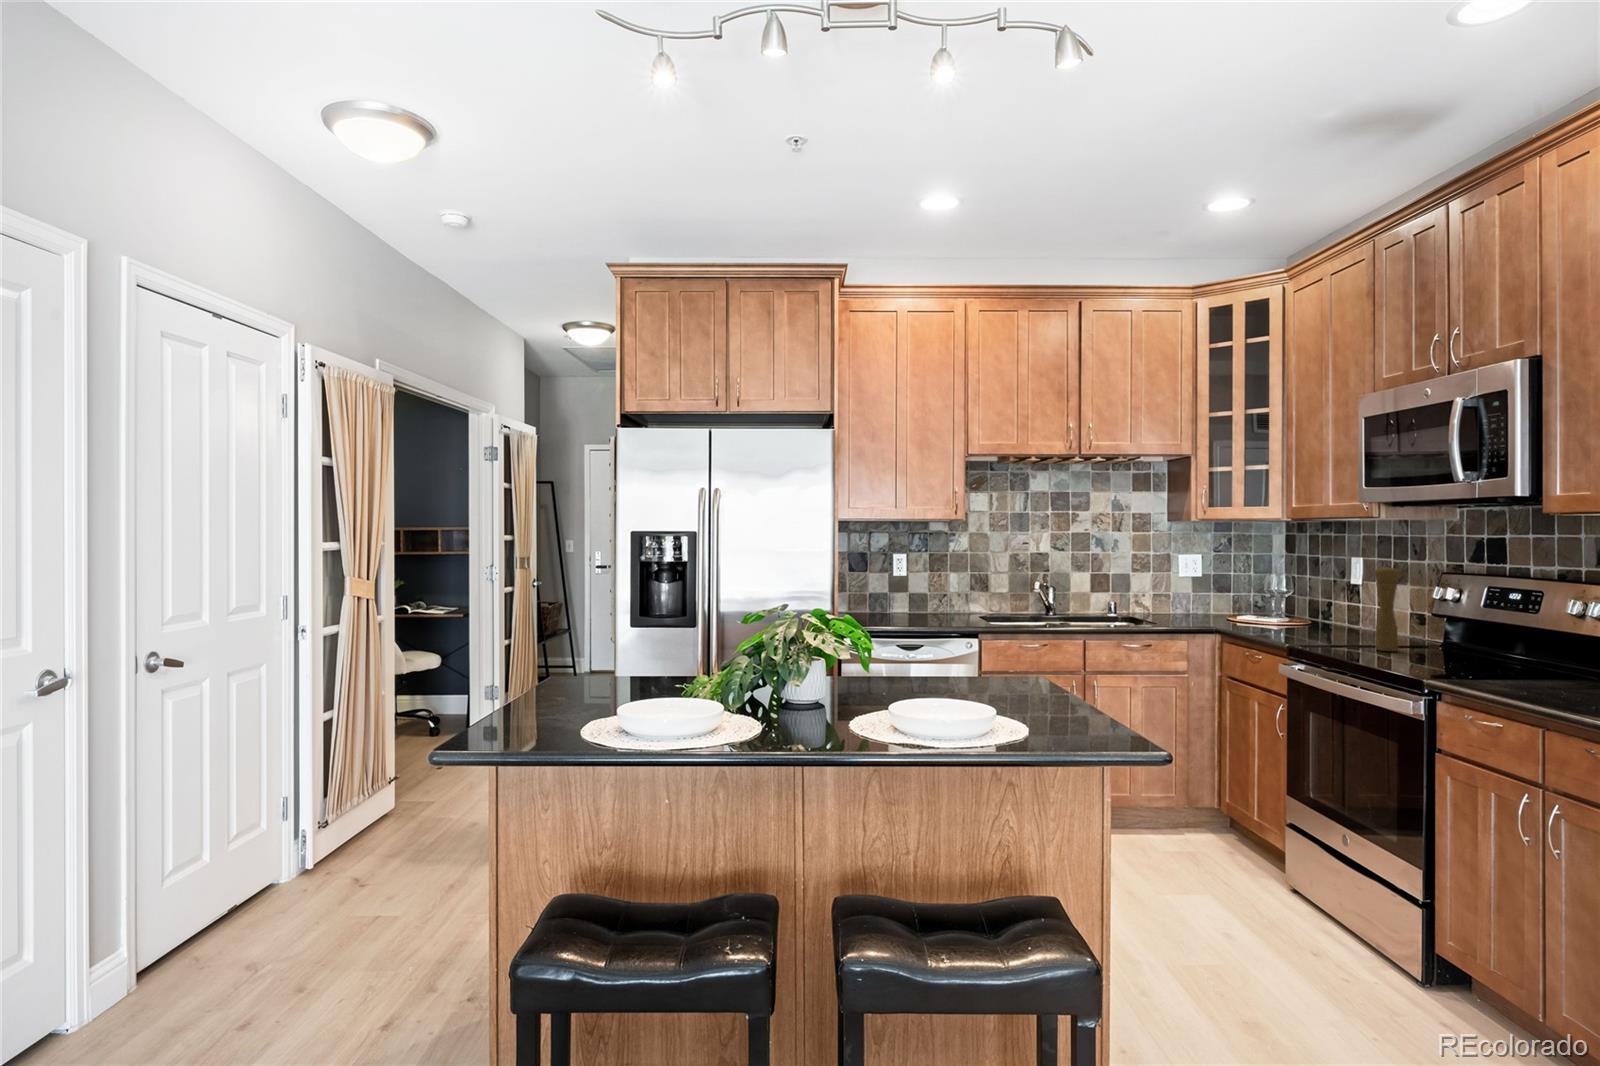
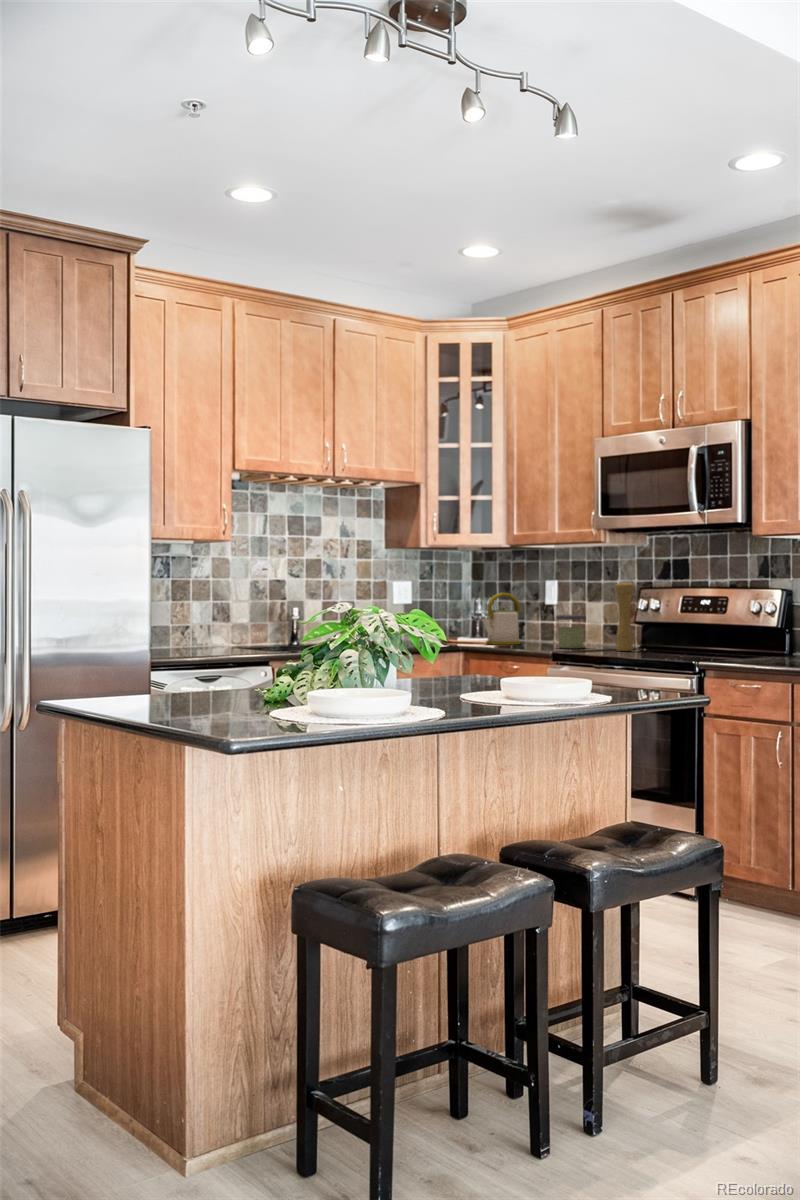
kettle: none [1249,571,1301,629] -> present [482,593,521,645]
jar: none [1313,600,1358,642] -> present [556,615,586,648]

